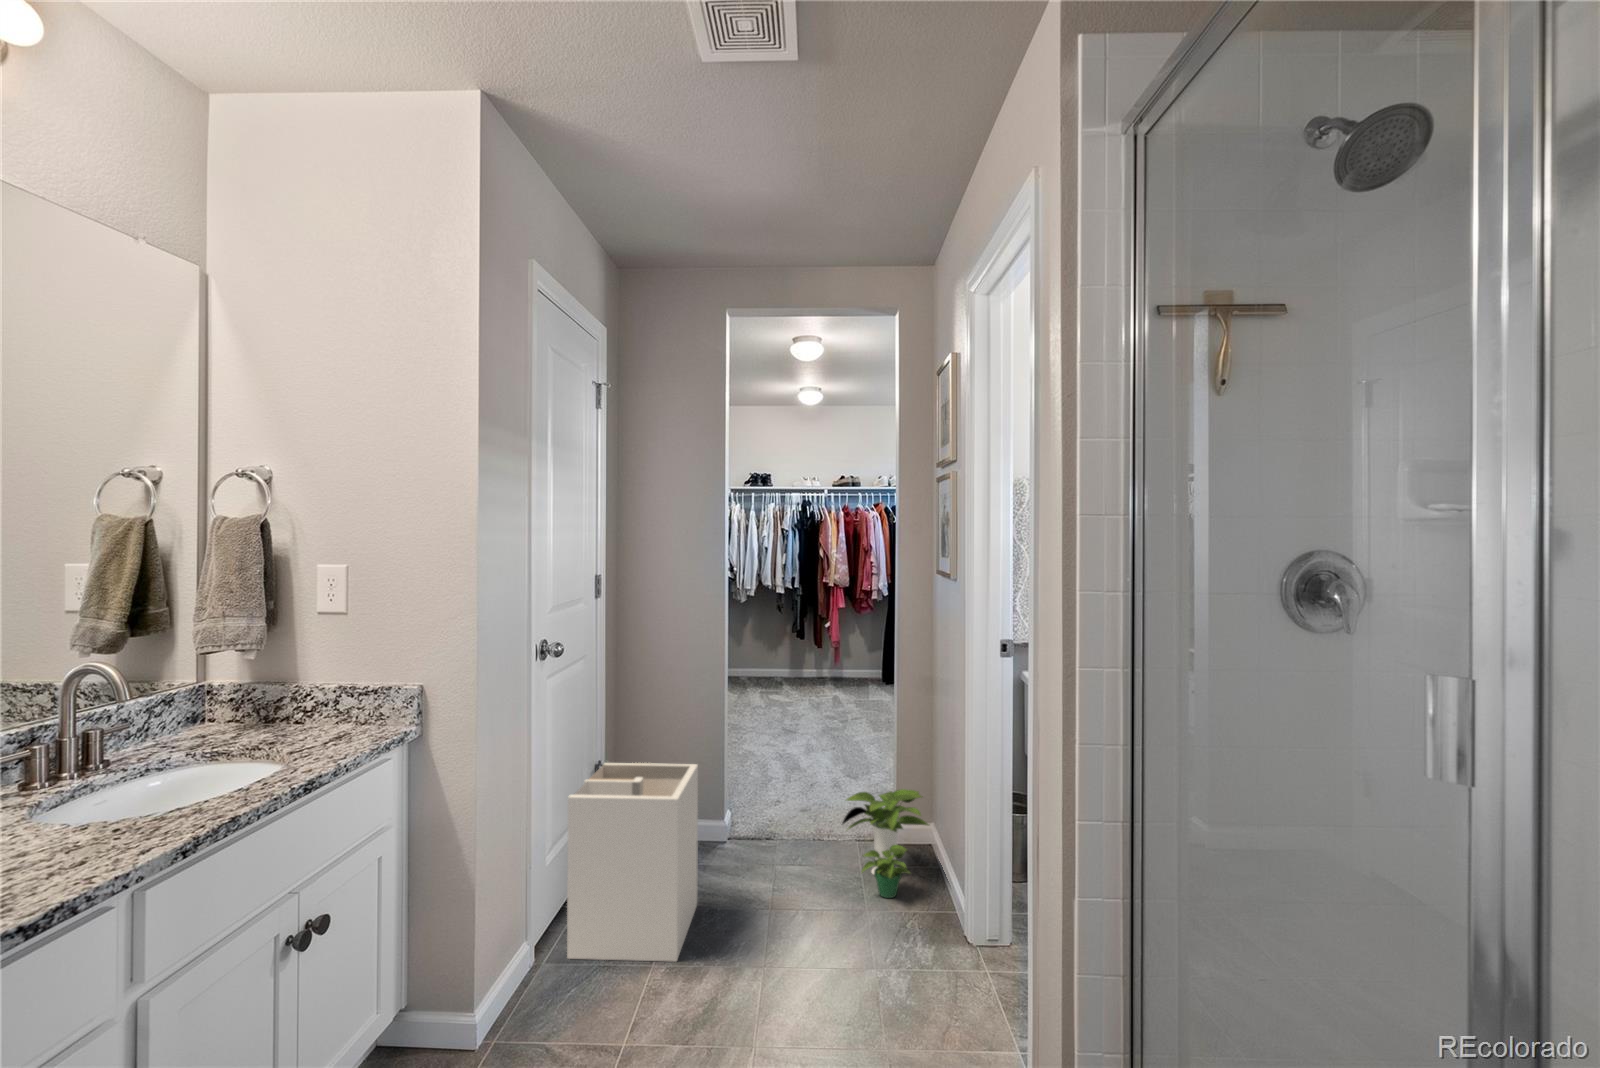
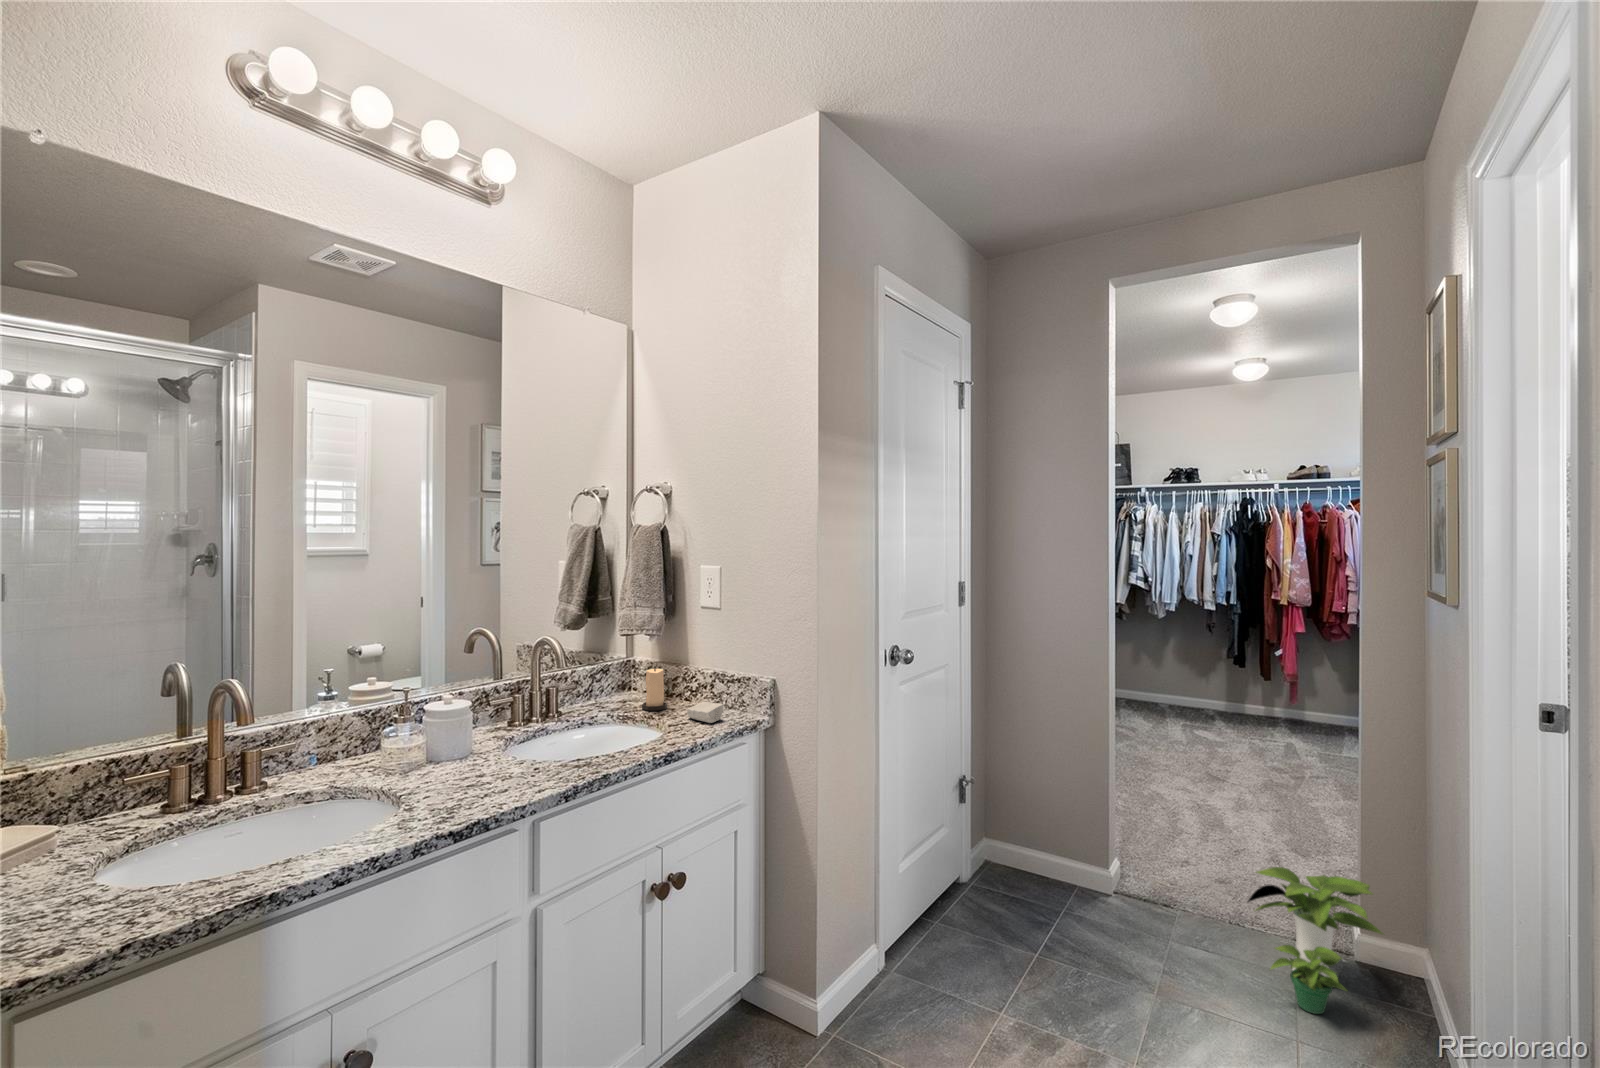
candle: none [237,686,273,742] -> present [642,667,667,711]
soap bar: none [311,719,361,743] -> present [687,702,723,723]
laundry hamper: present [567,763,698,962] -> none [912,775,1058,1004]

